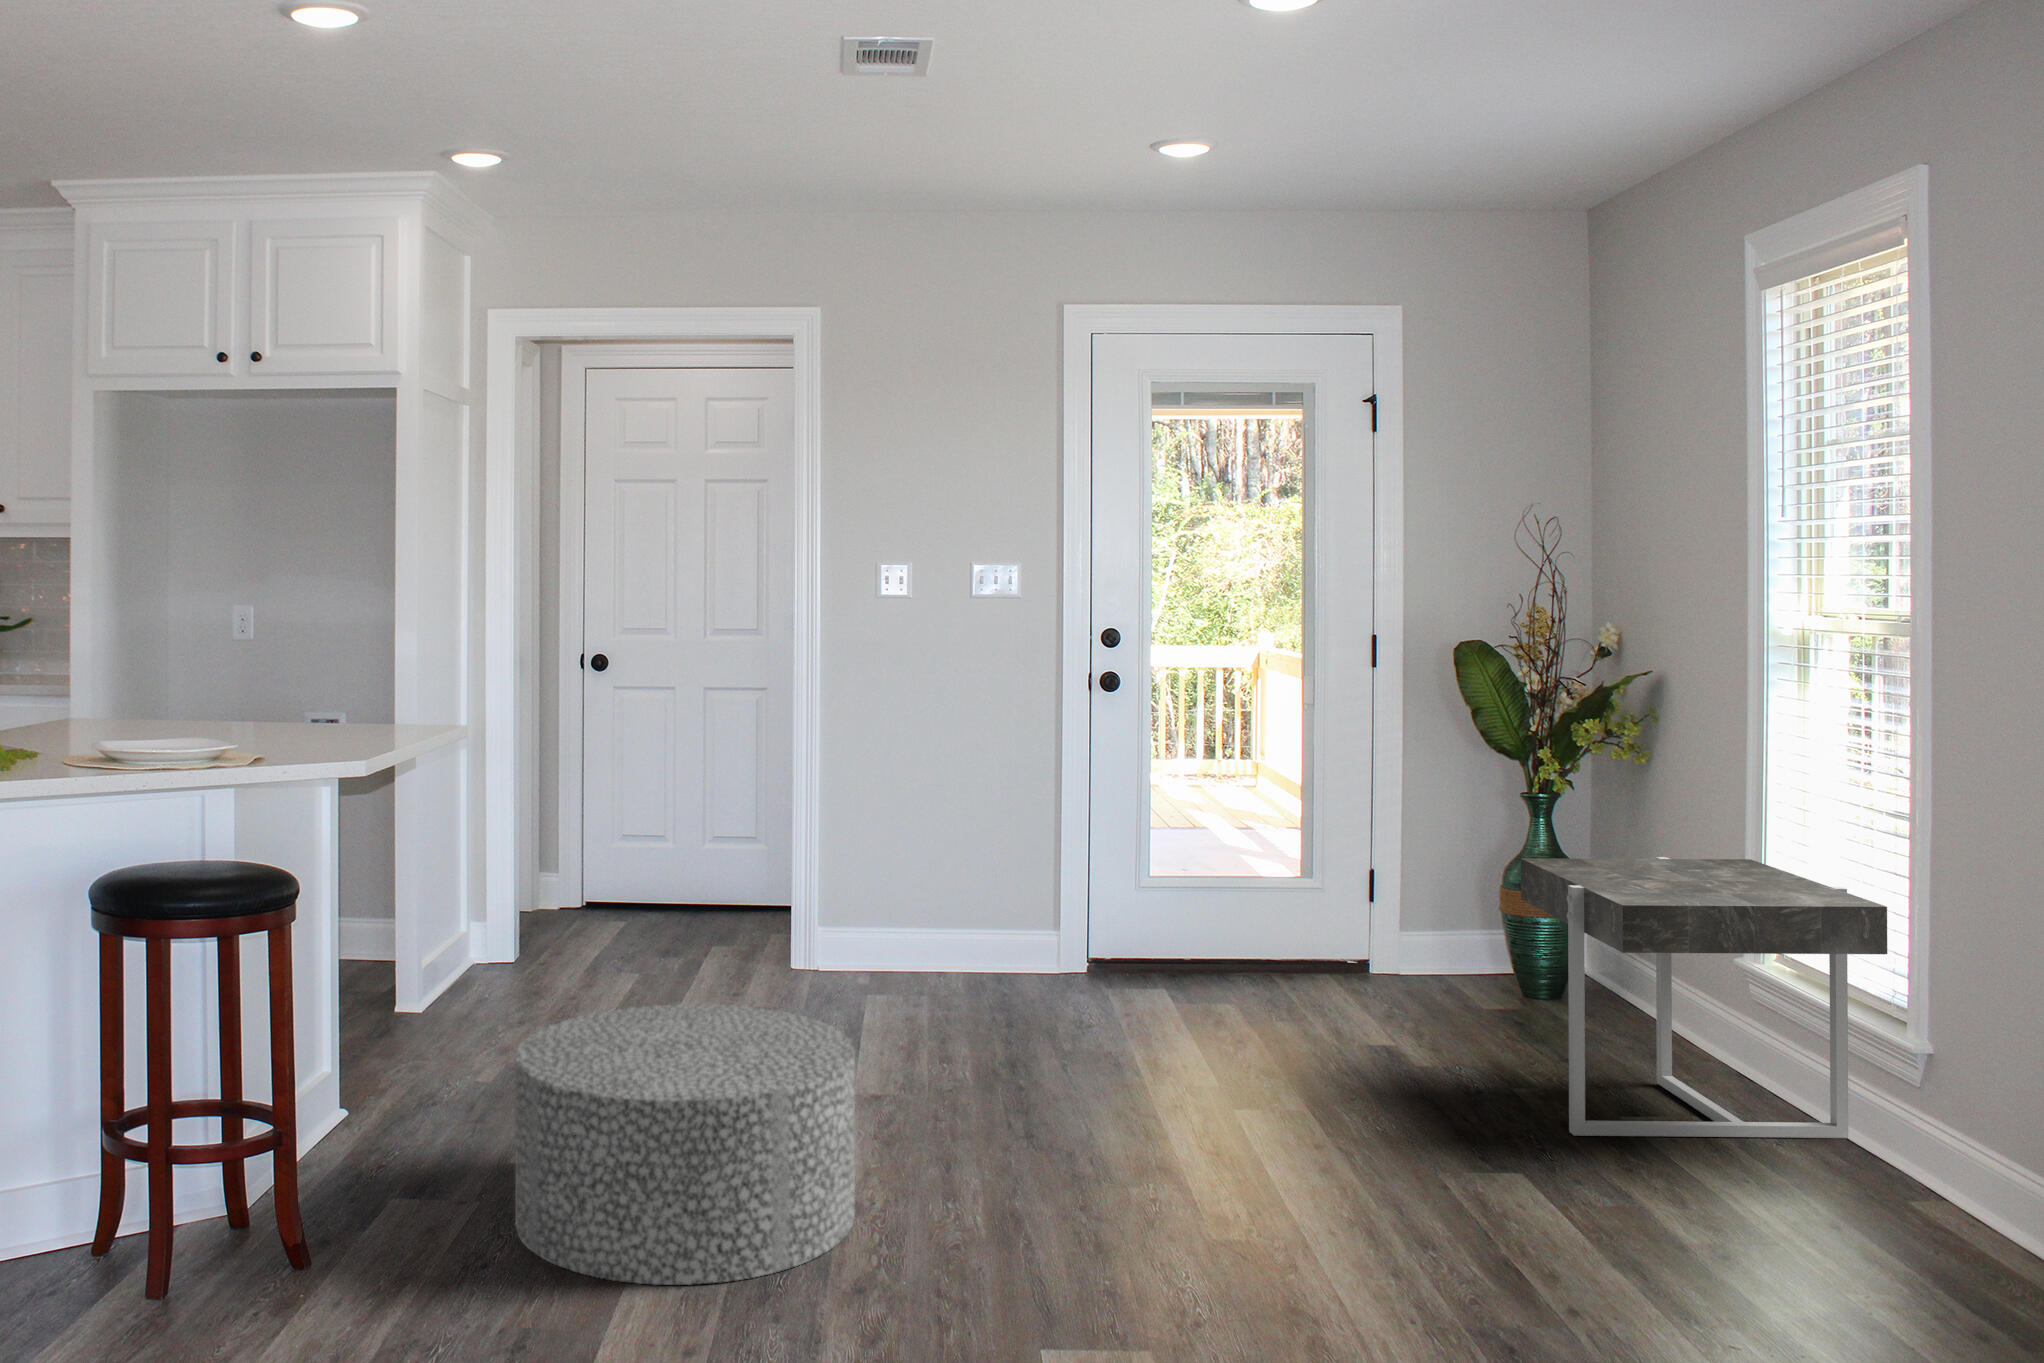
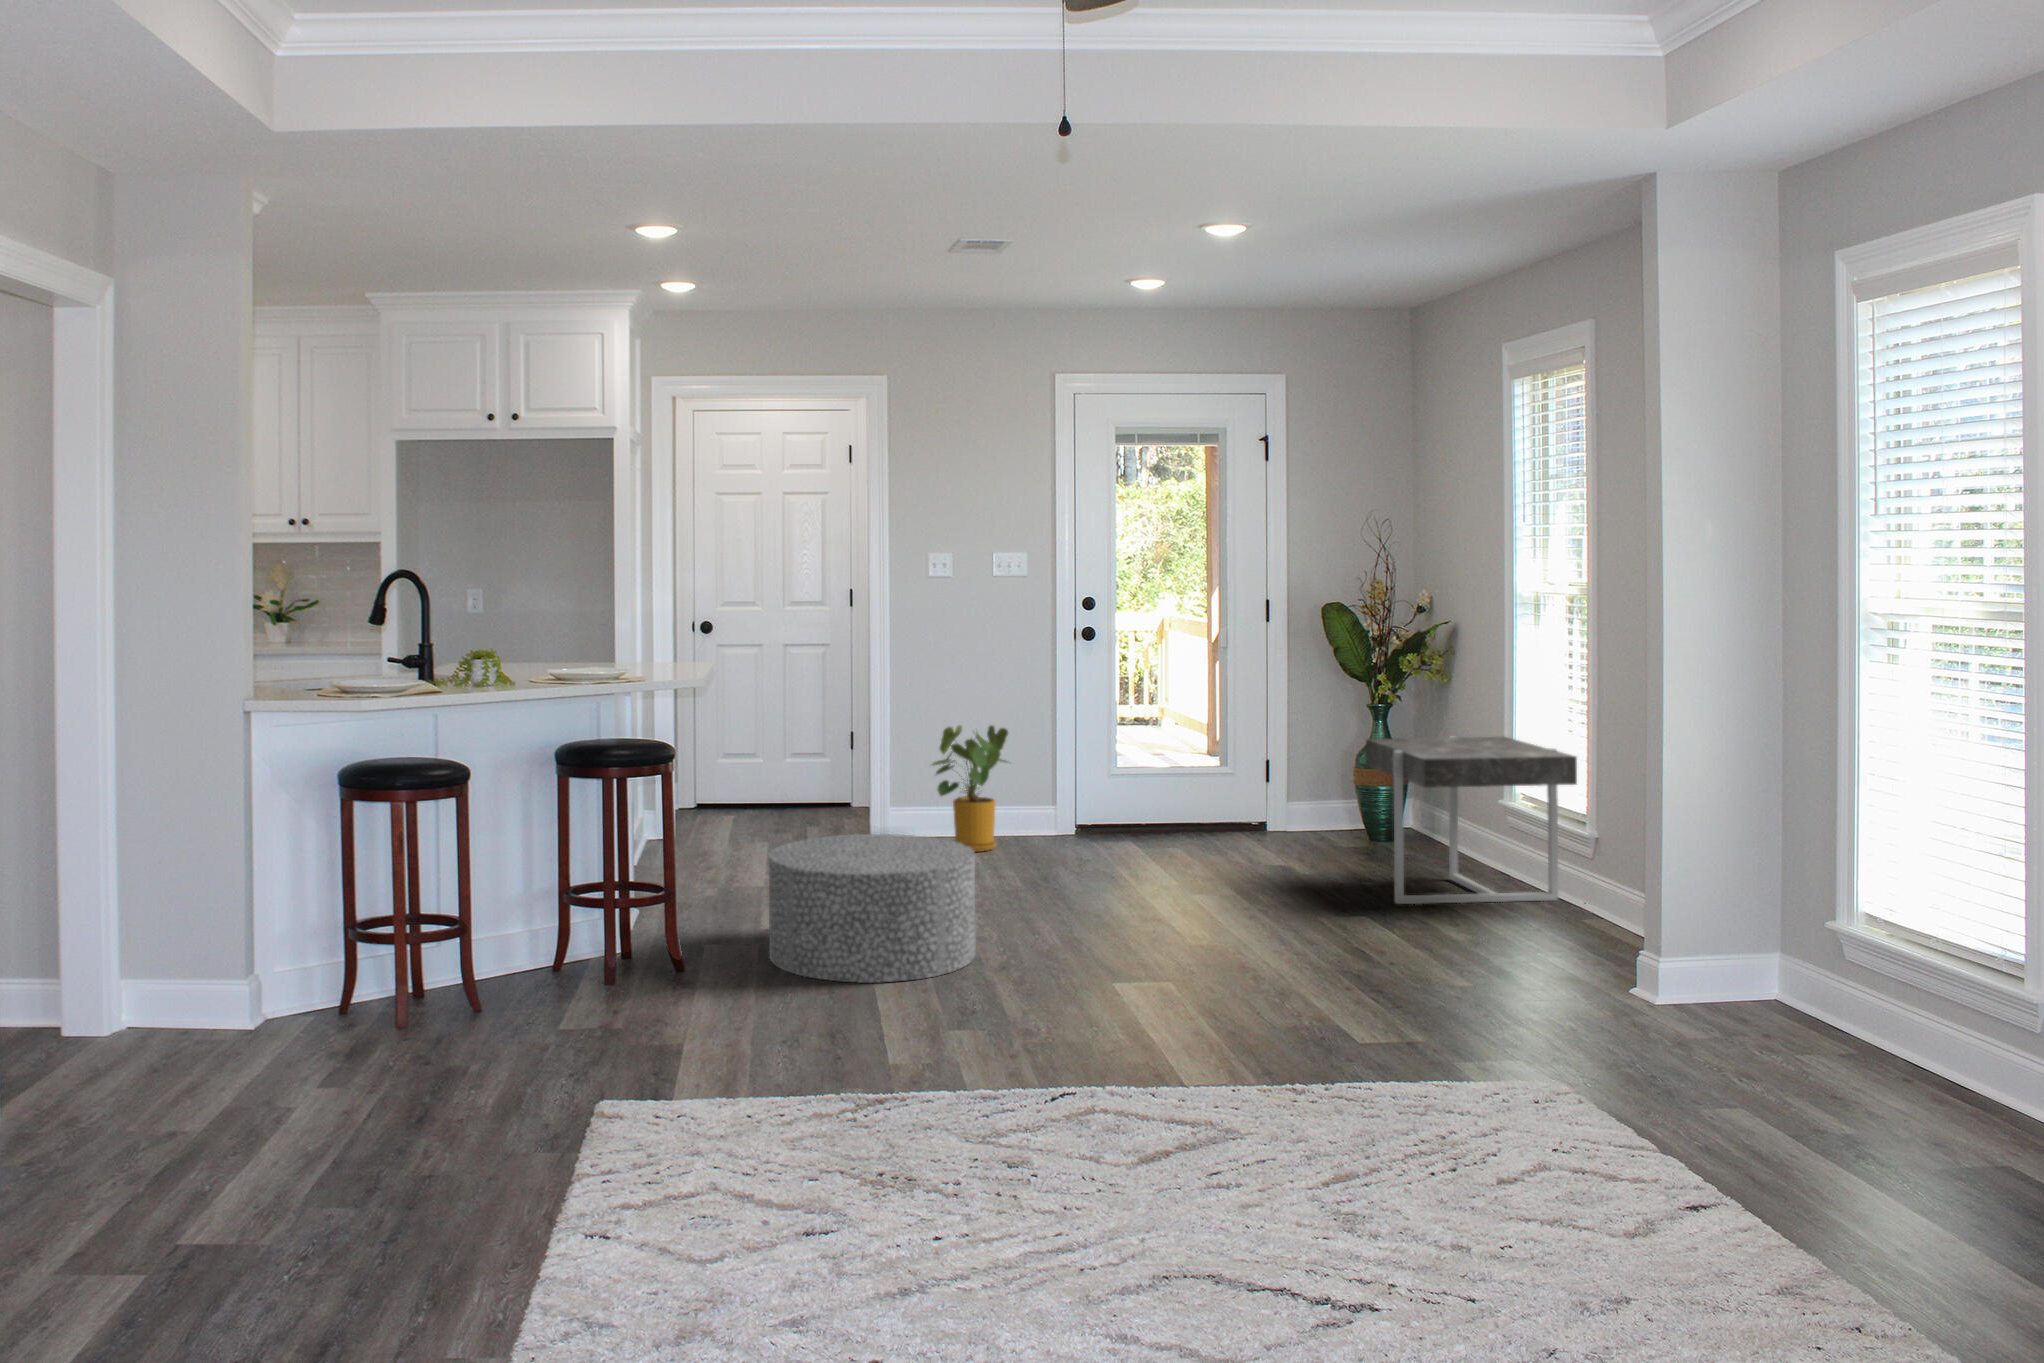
house plant: none [853,810,984,1000] -> present [931,725,1008,852]

